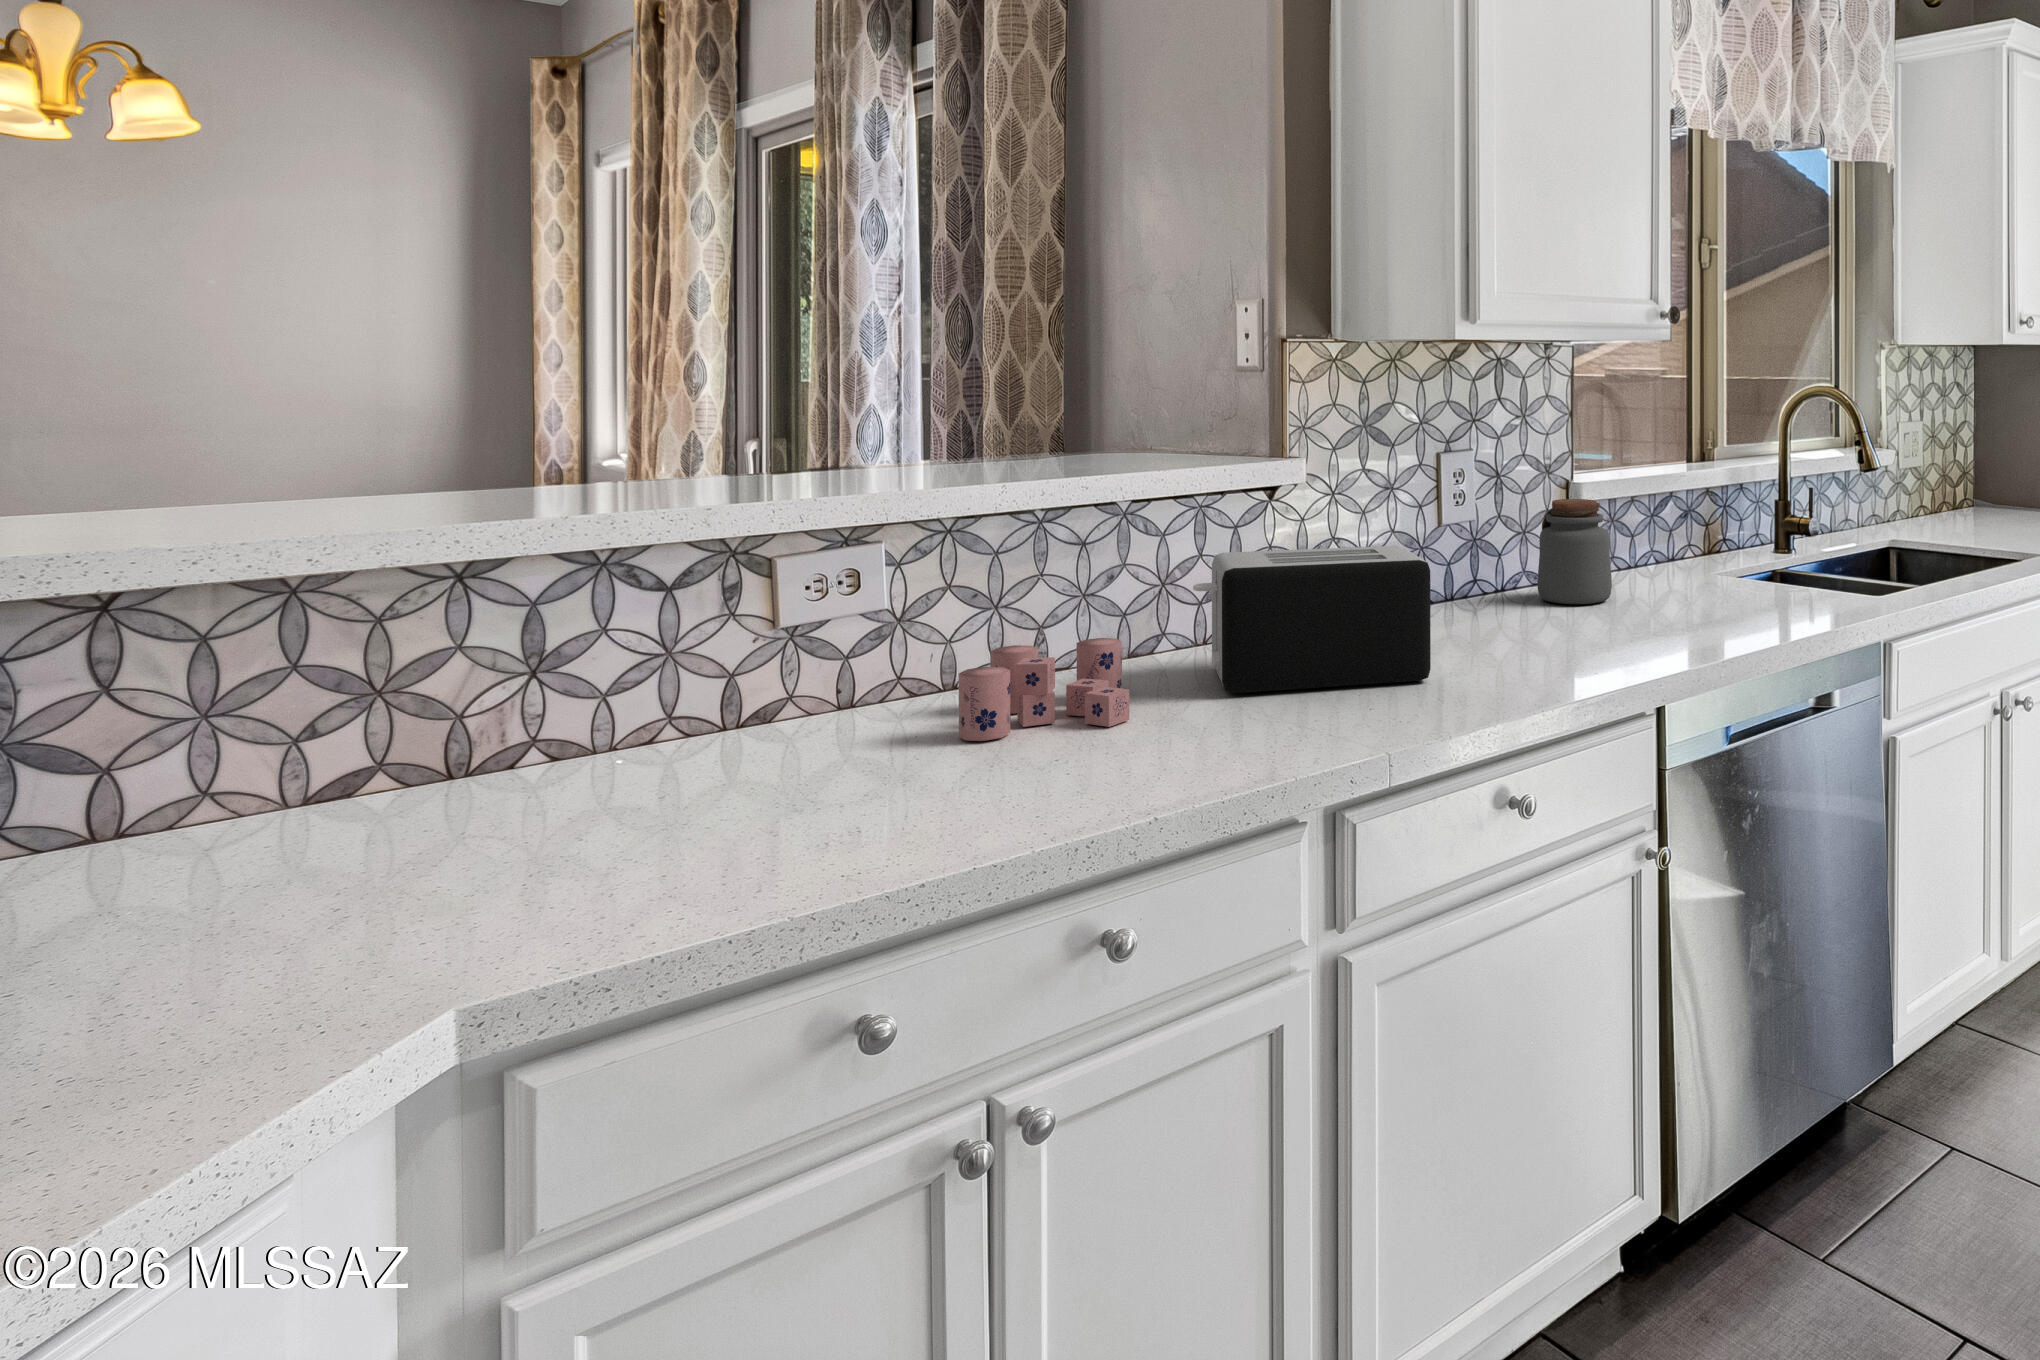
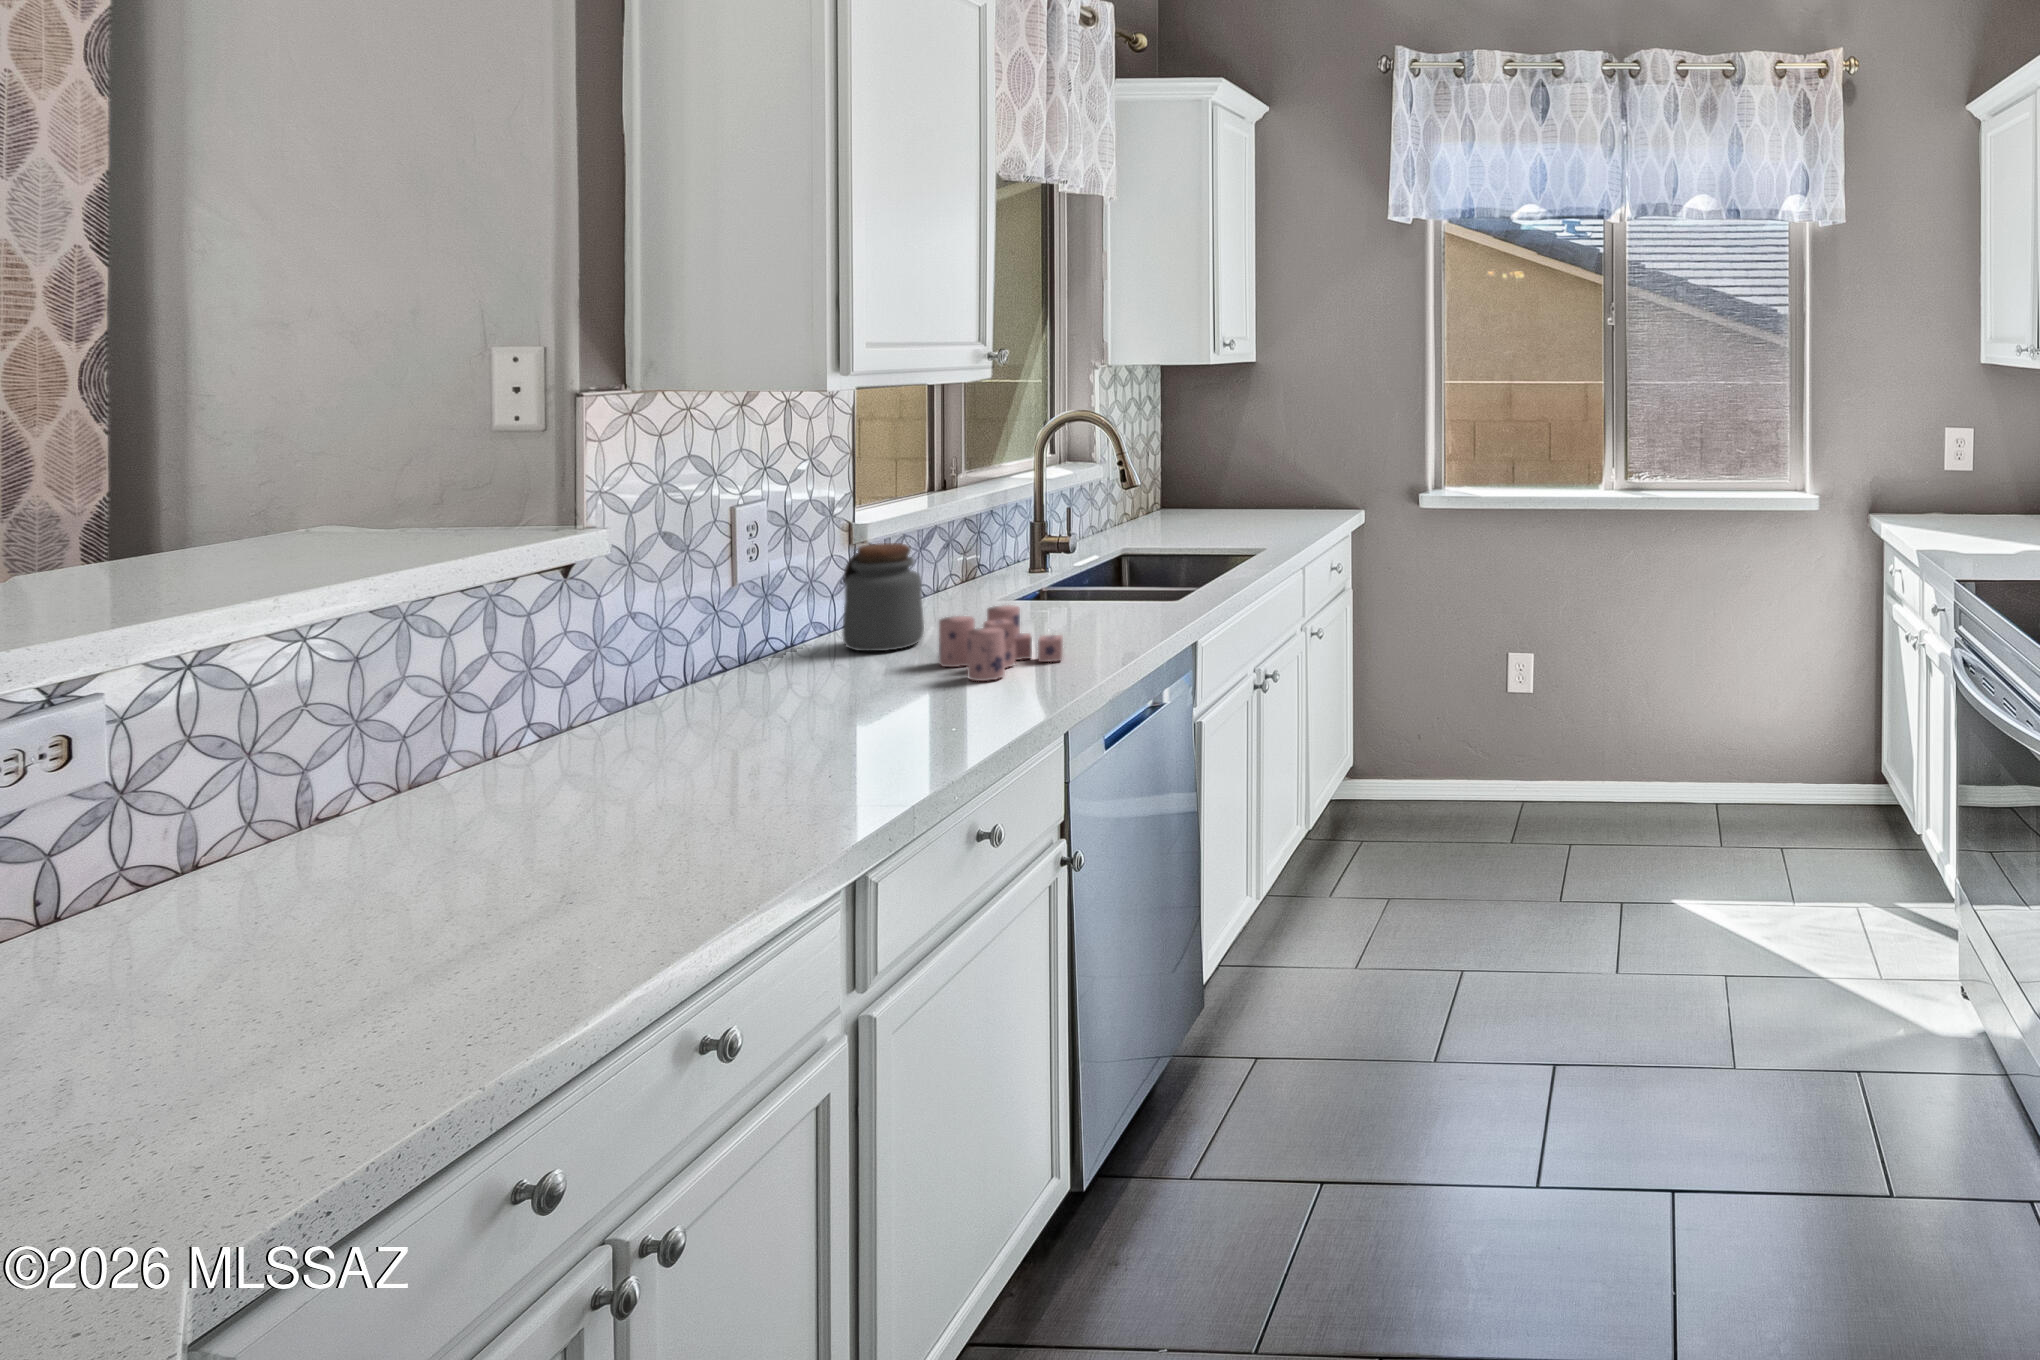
toaster: present [1193,546,1431,693] -> none [544,616,833,802]
candle: present [959,638,1129,741] -> present [939,605,1063,681]

